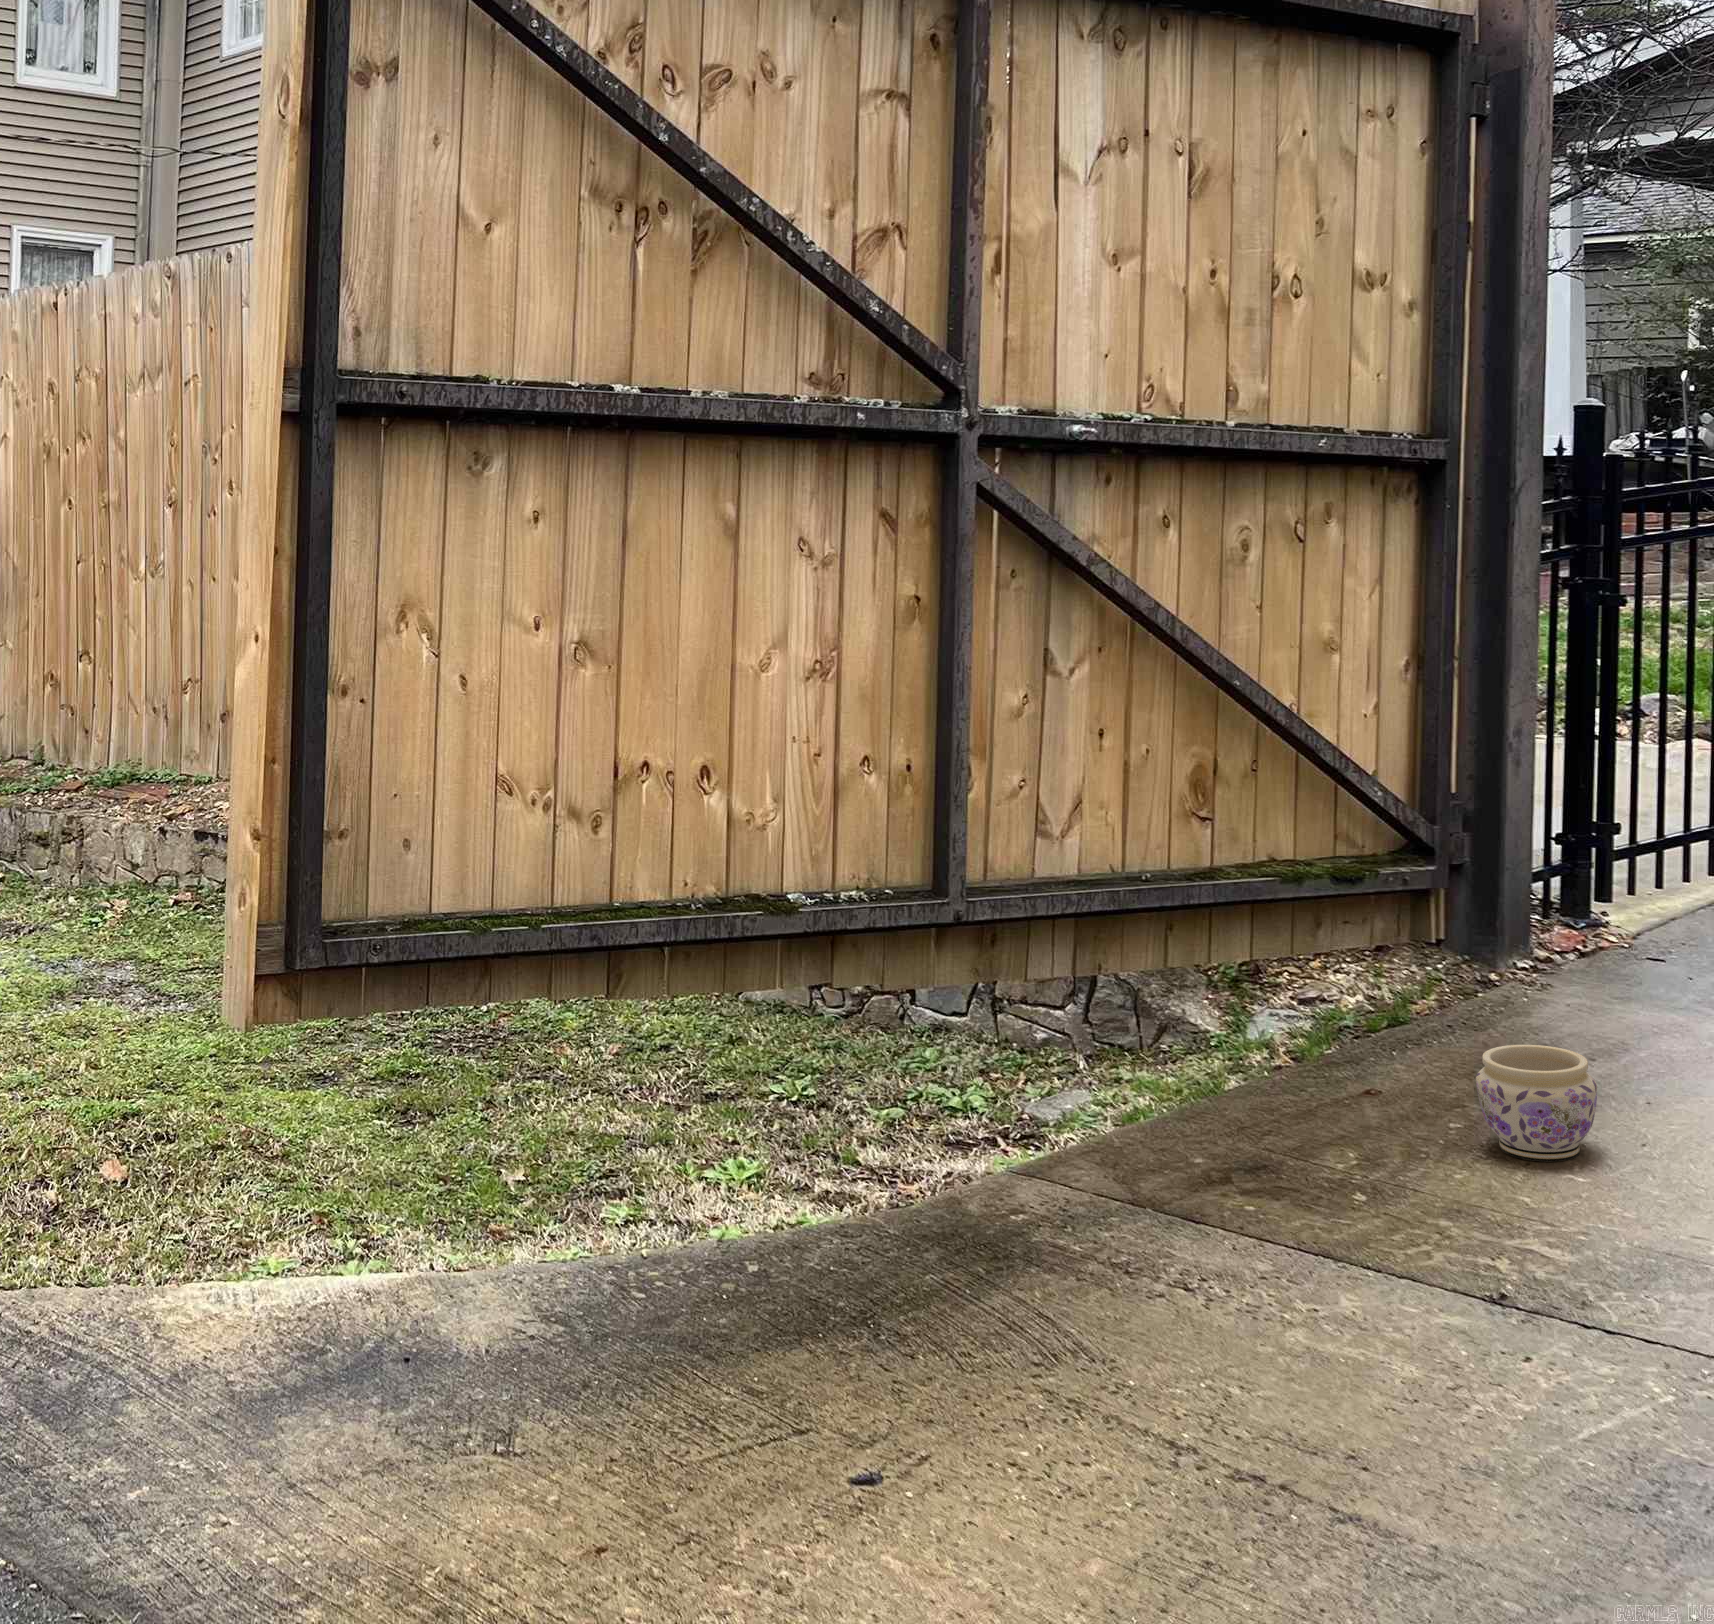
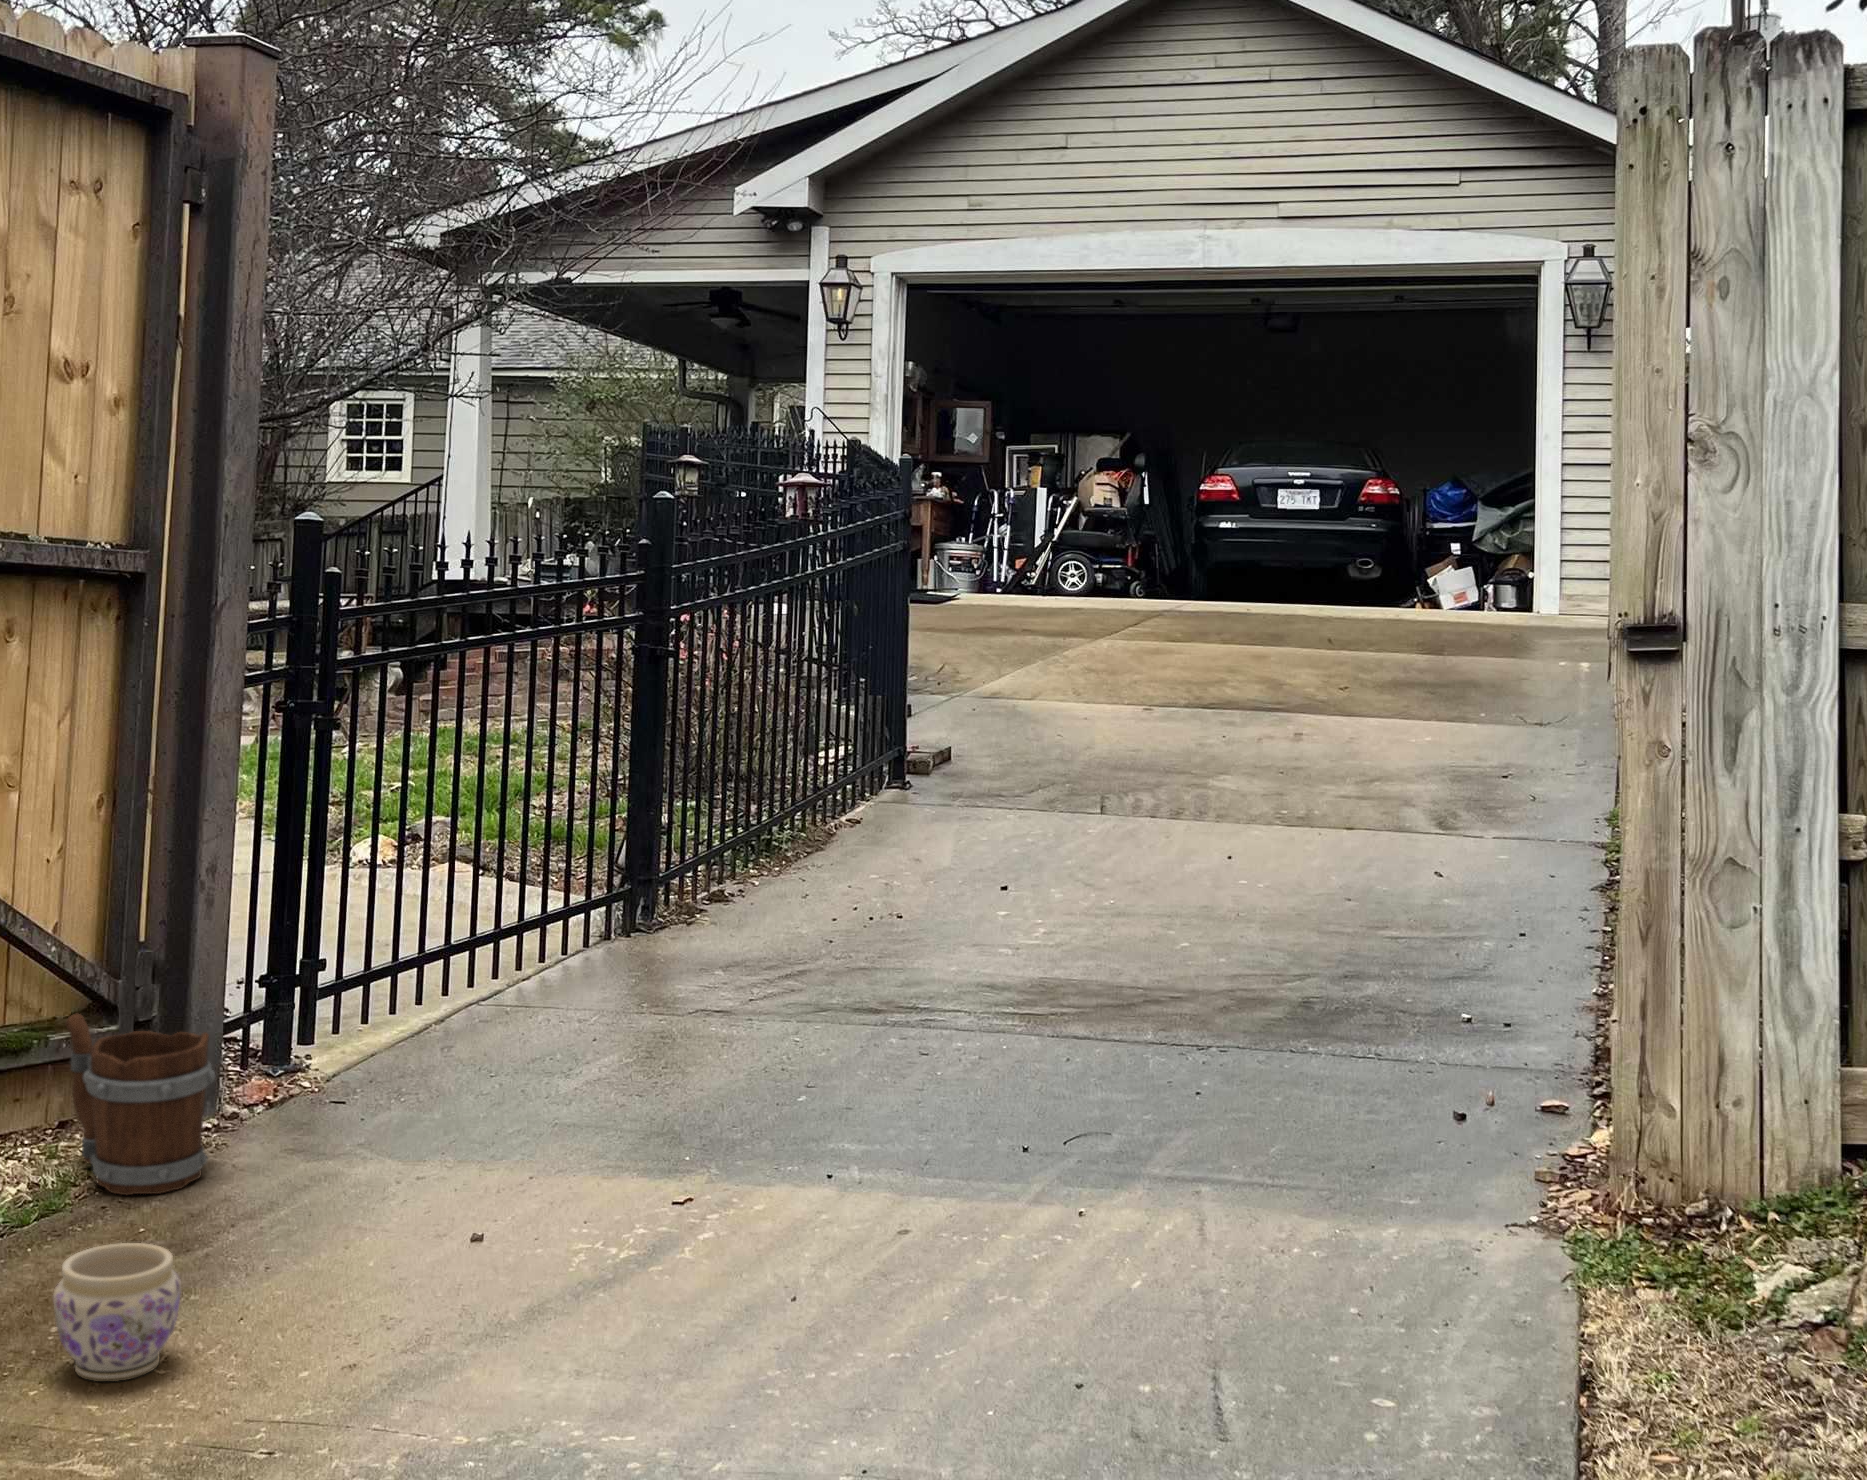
bucket: none [1398,855,1555,1017] -> present [66,1014,216,1195]

